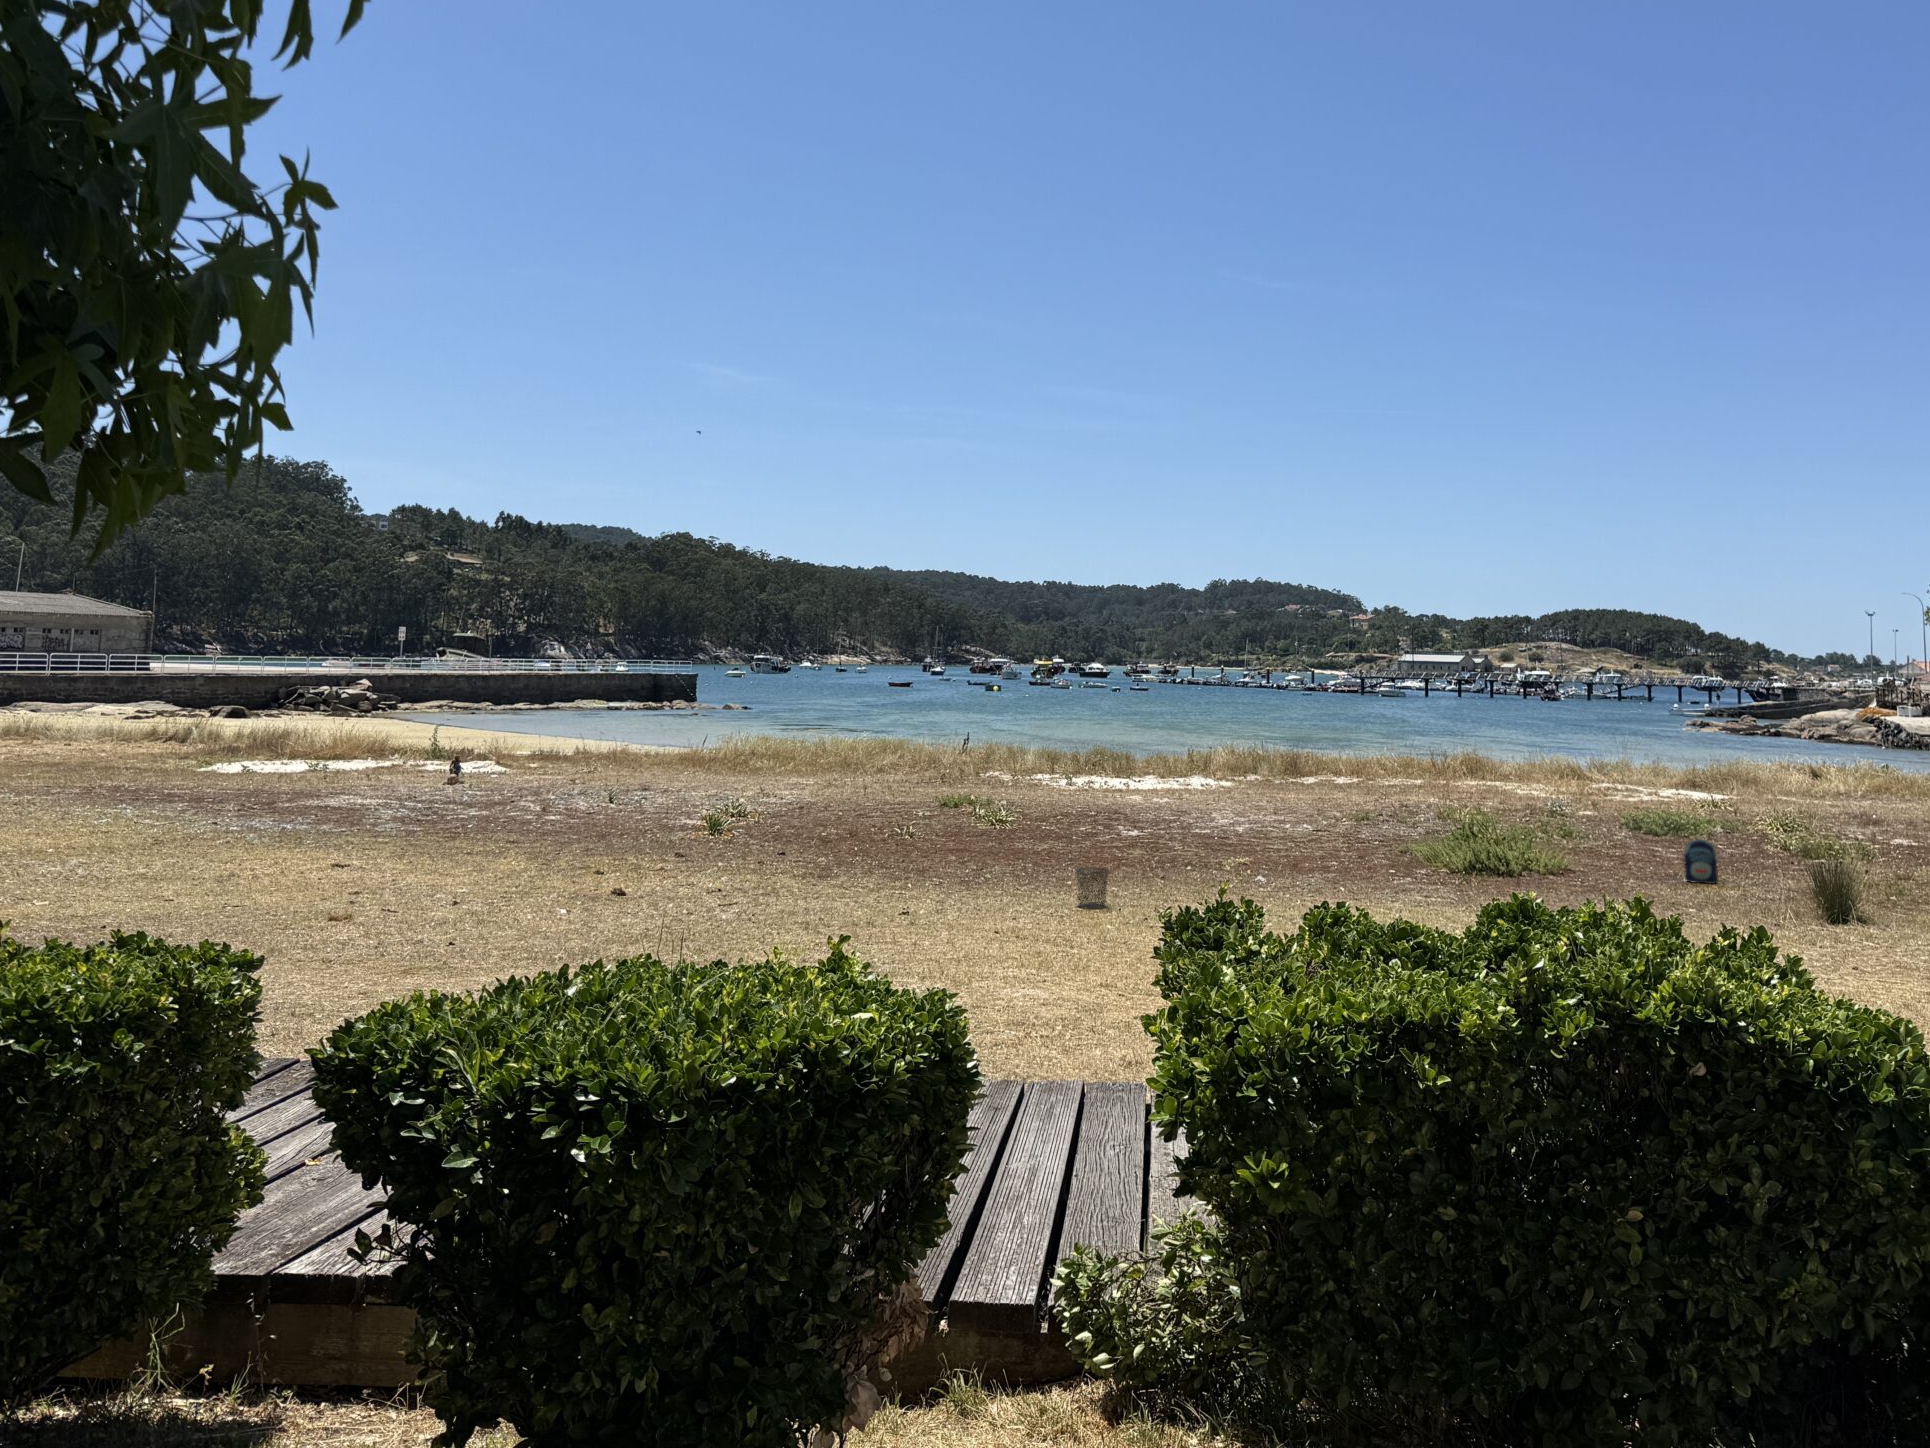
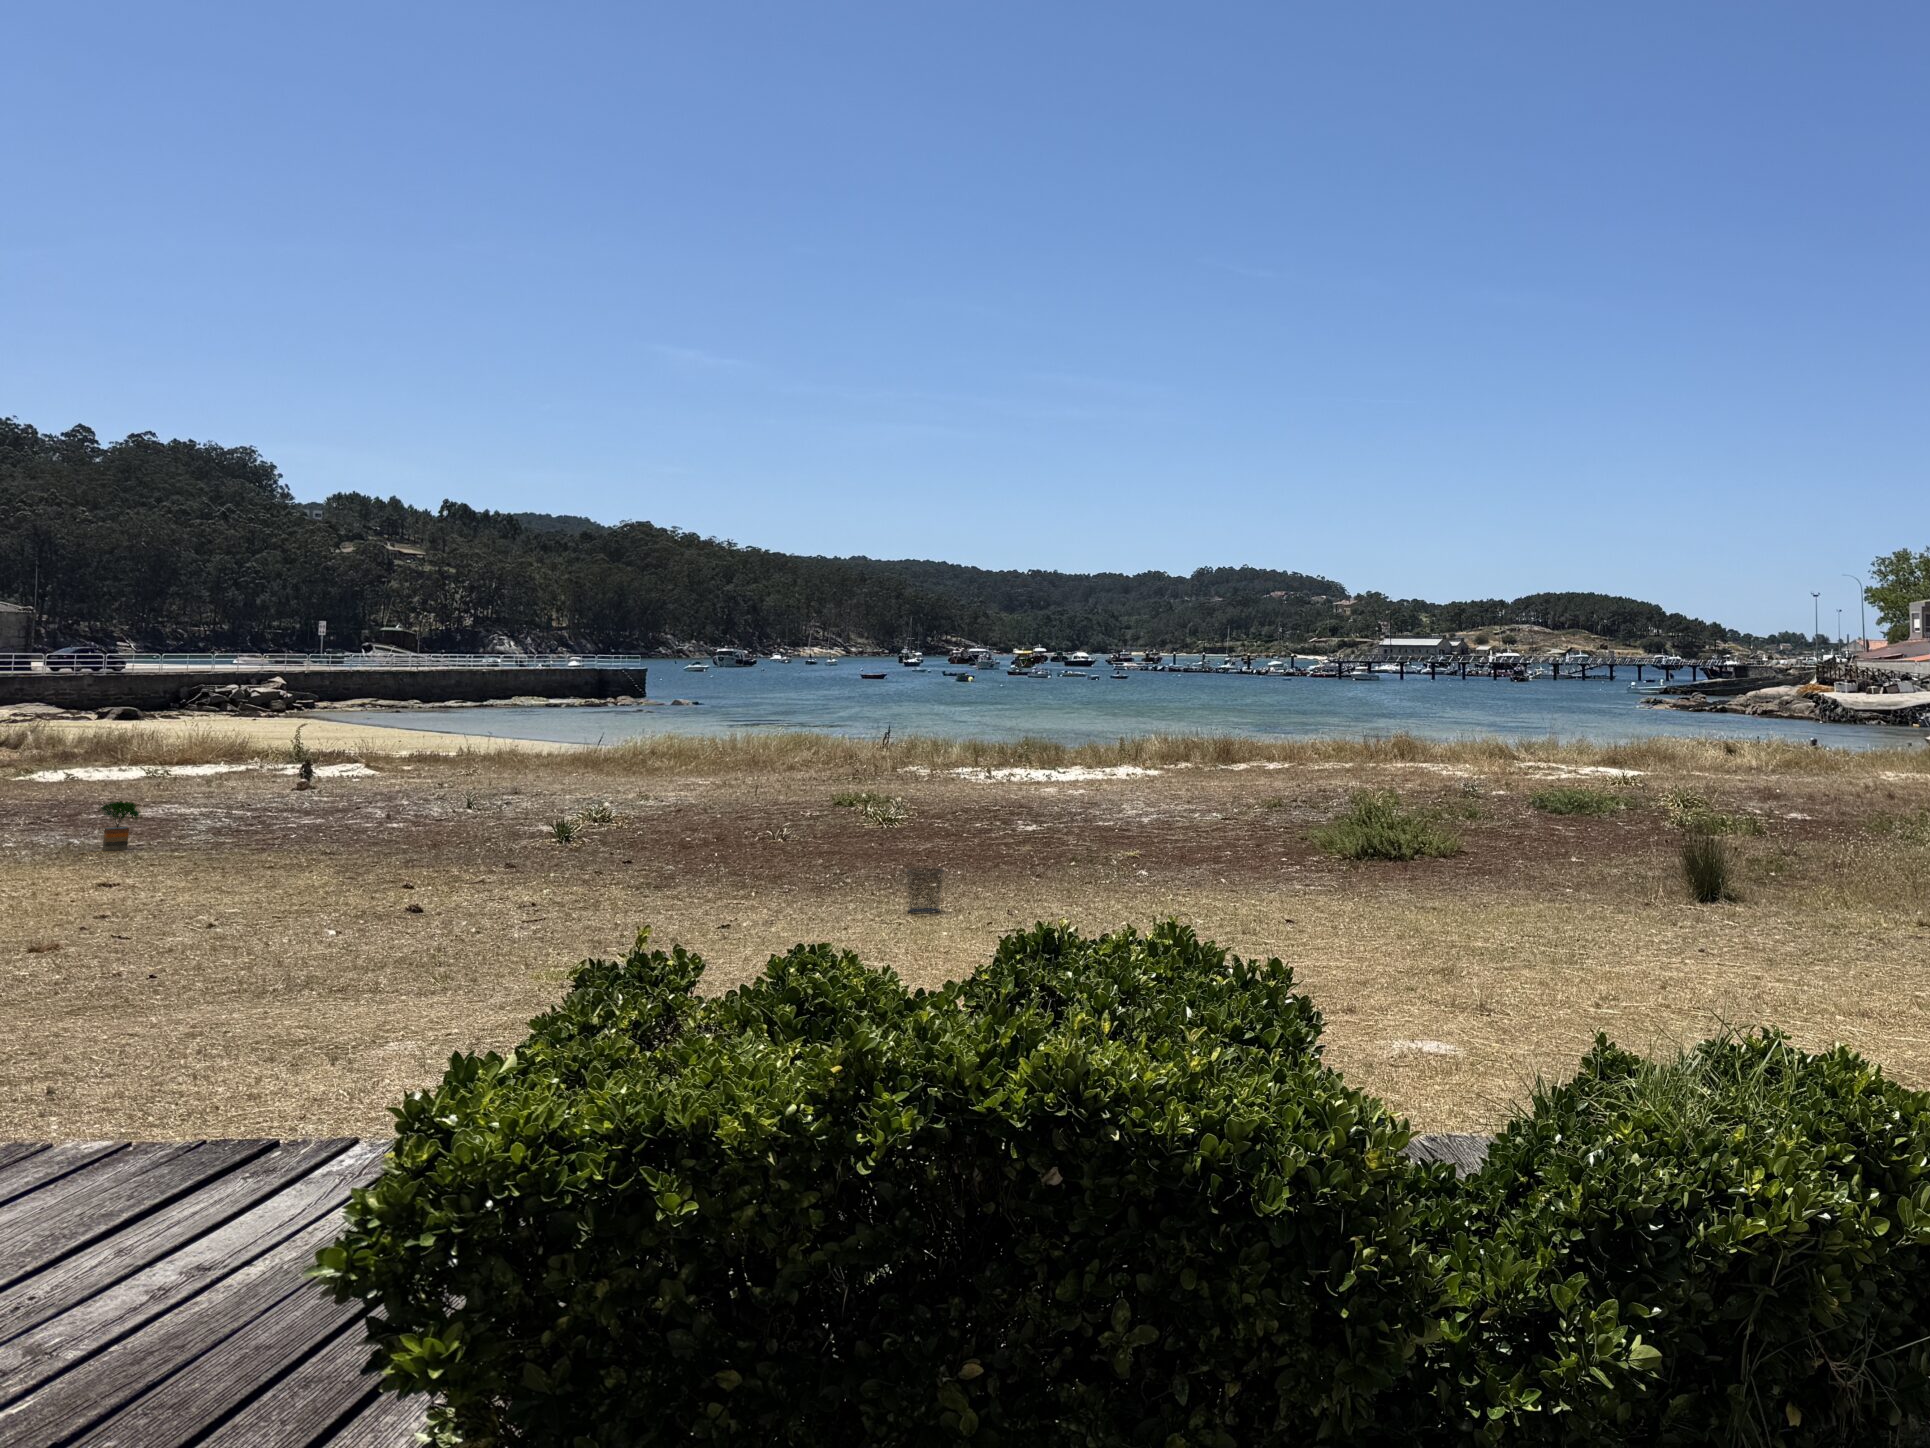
potted tree: none [346,791,378,834] -> present [101,802,139,851]
backpack: present [1684,839,1718,884] -> none [1570,819,1603,864]

